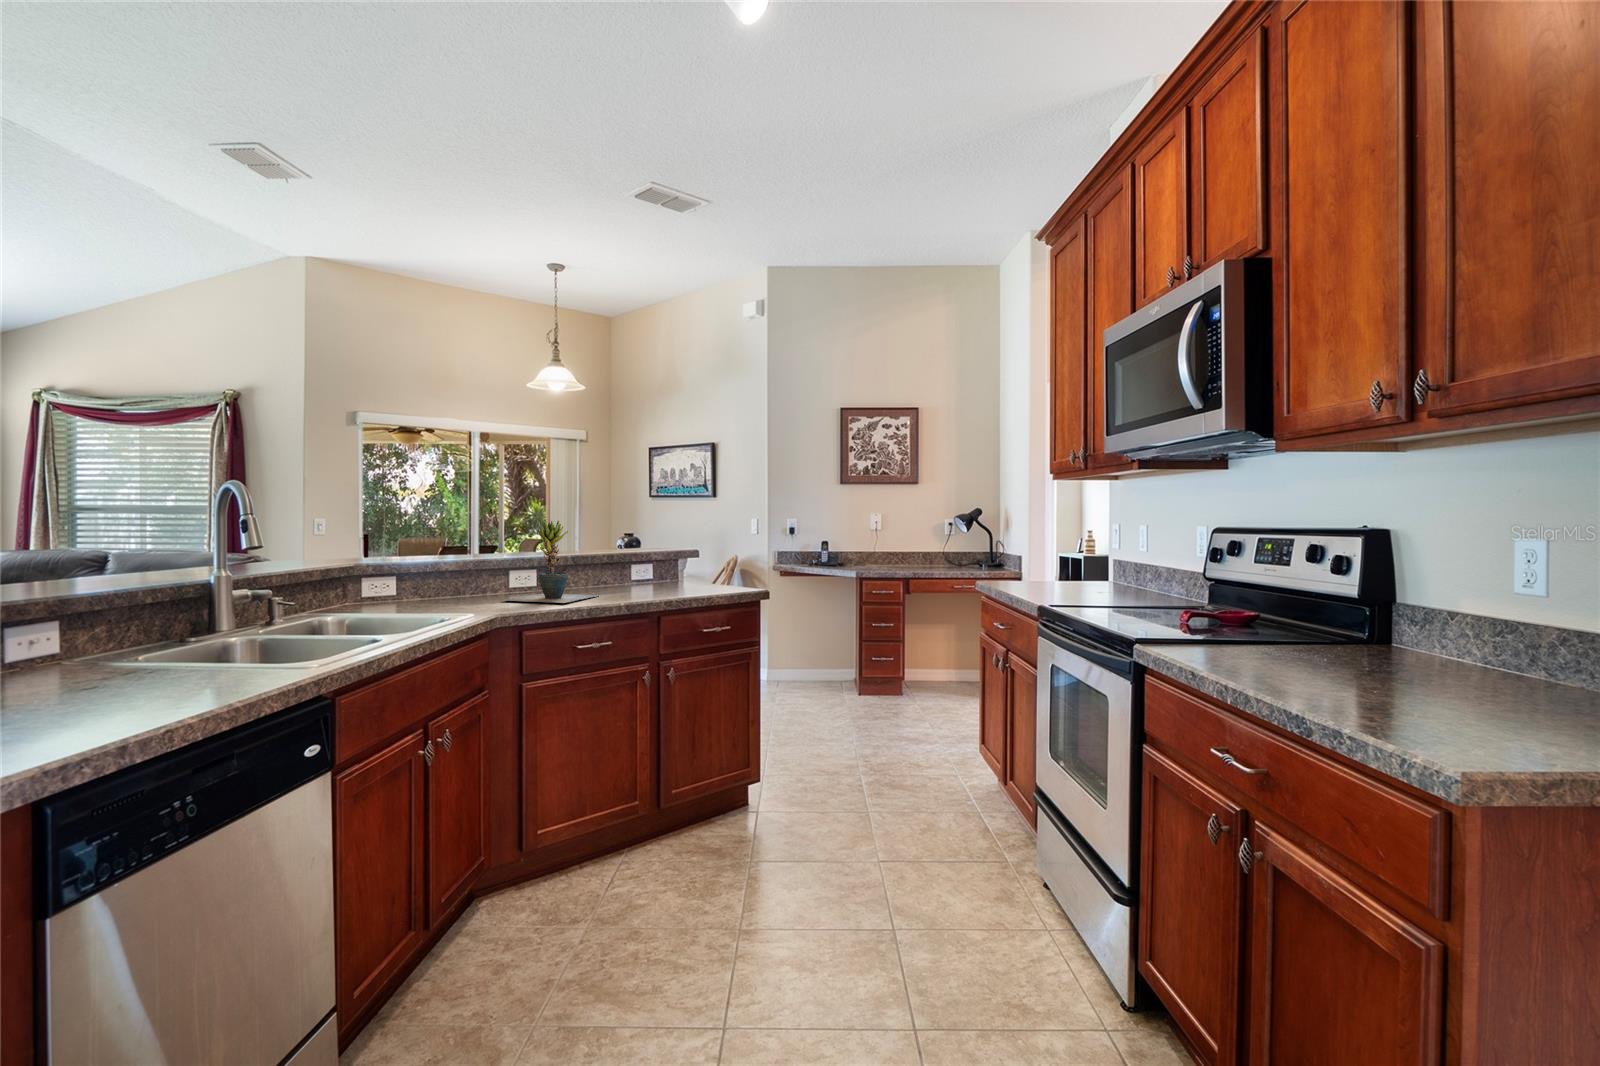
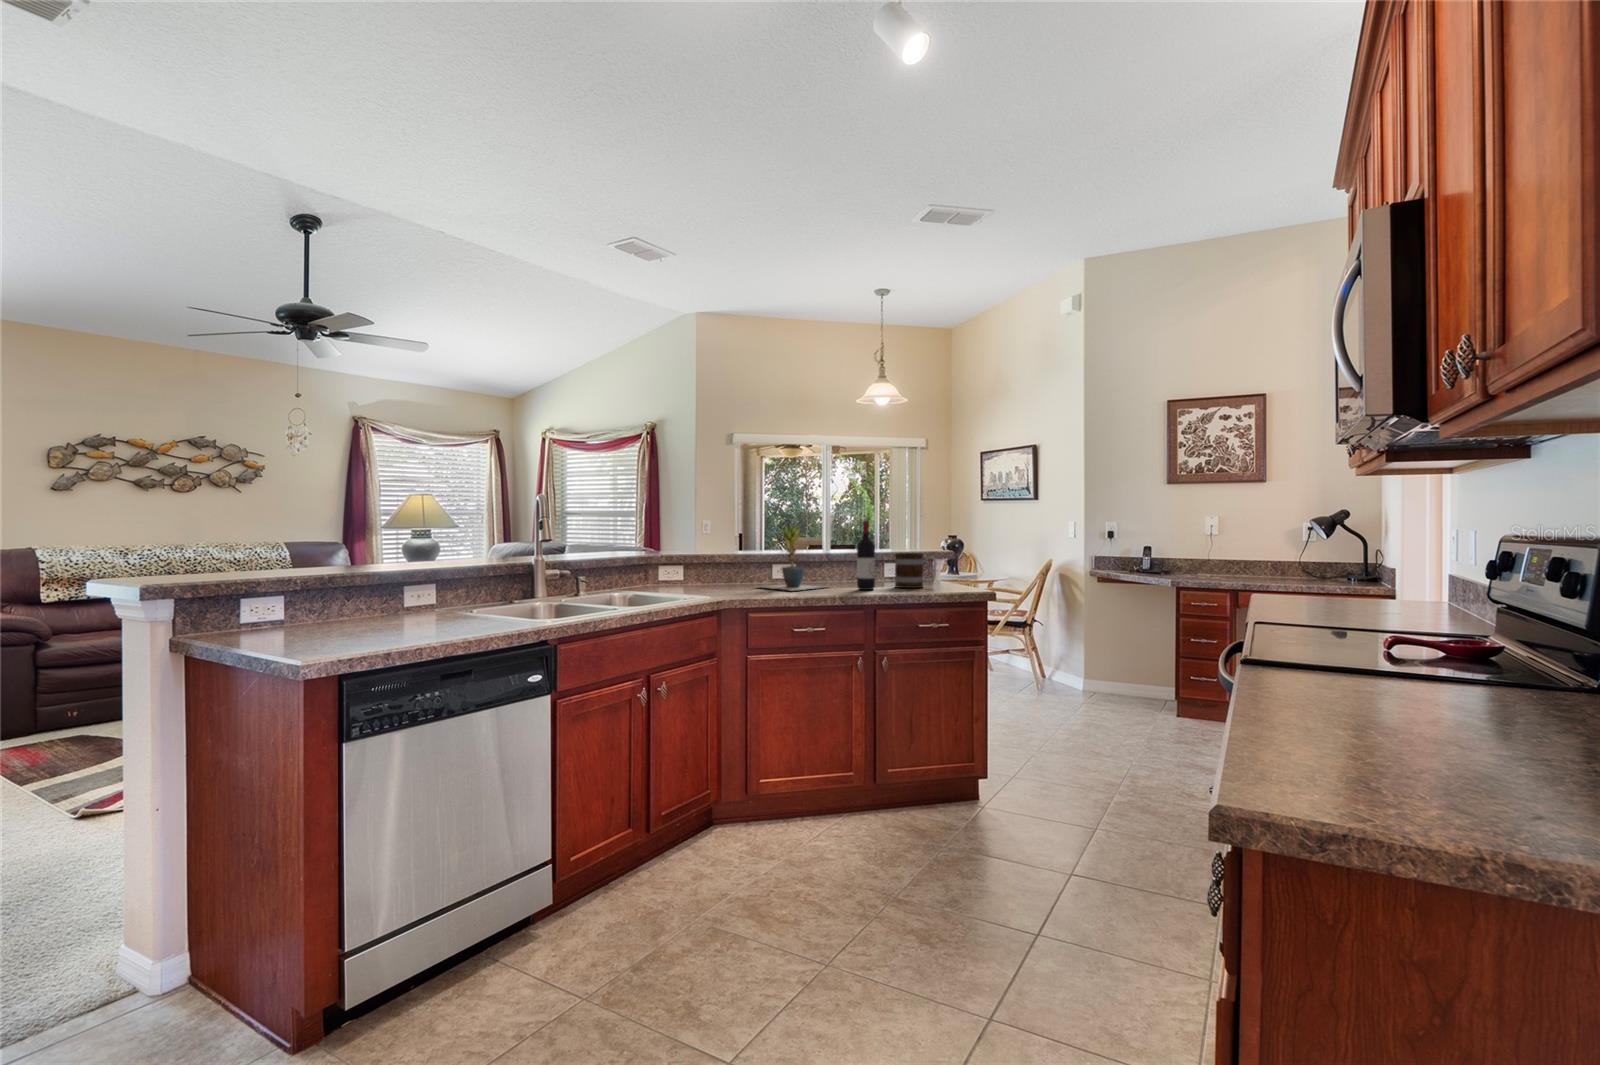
wine bottle: none [636,517,658,597] -> present [857,521,875,590]
mug: none [671,552,720,592] -> present [895,553,936,588]

